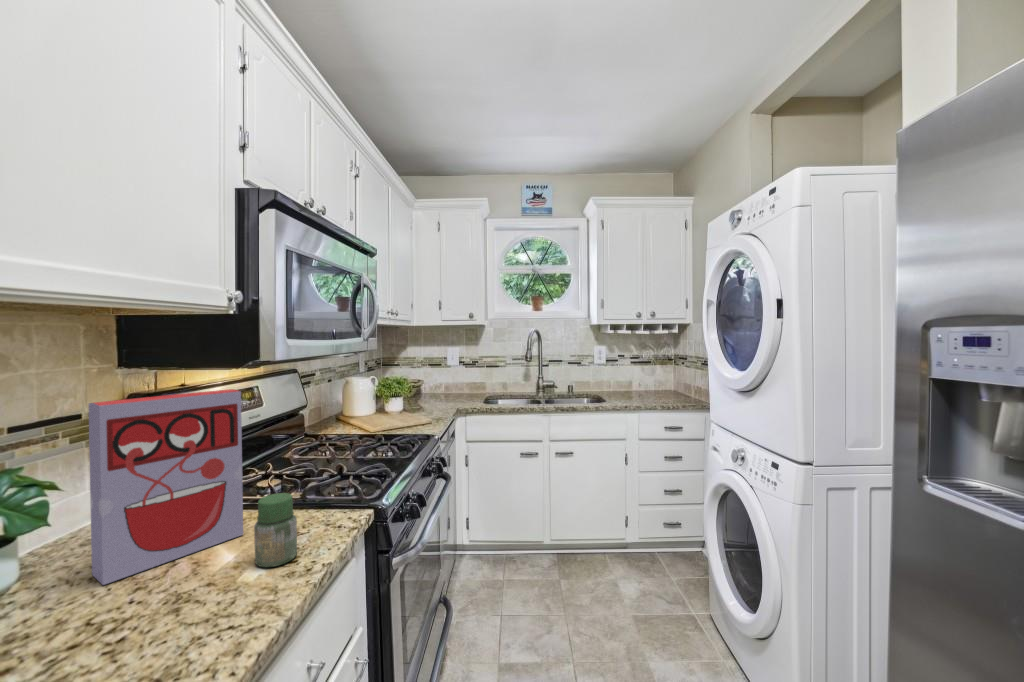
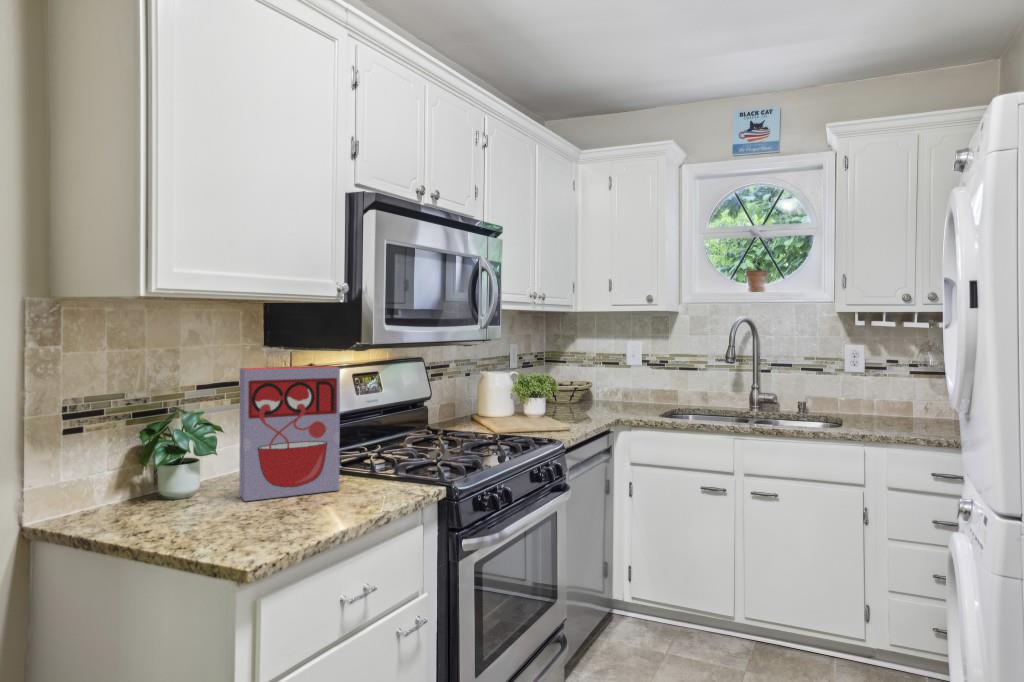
jar: present [254,493,297,567] -> none [338,453,370,510]

